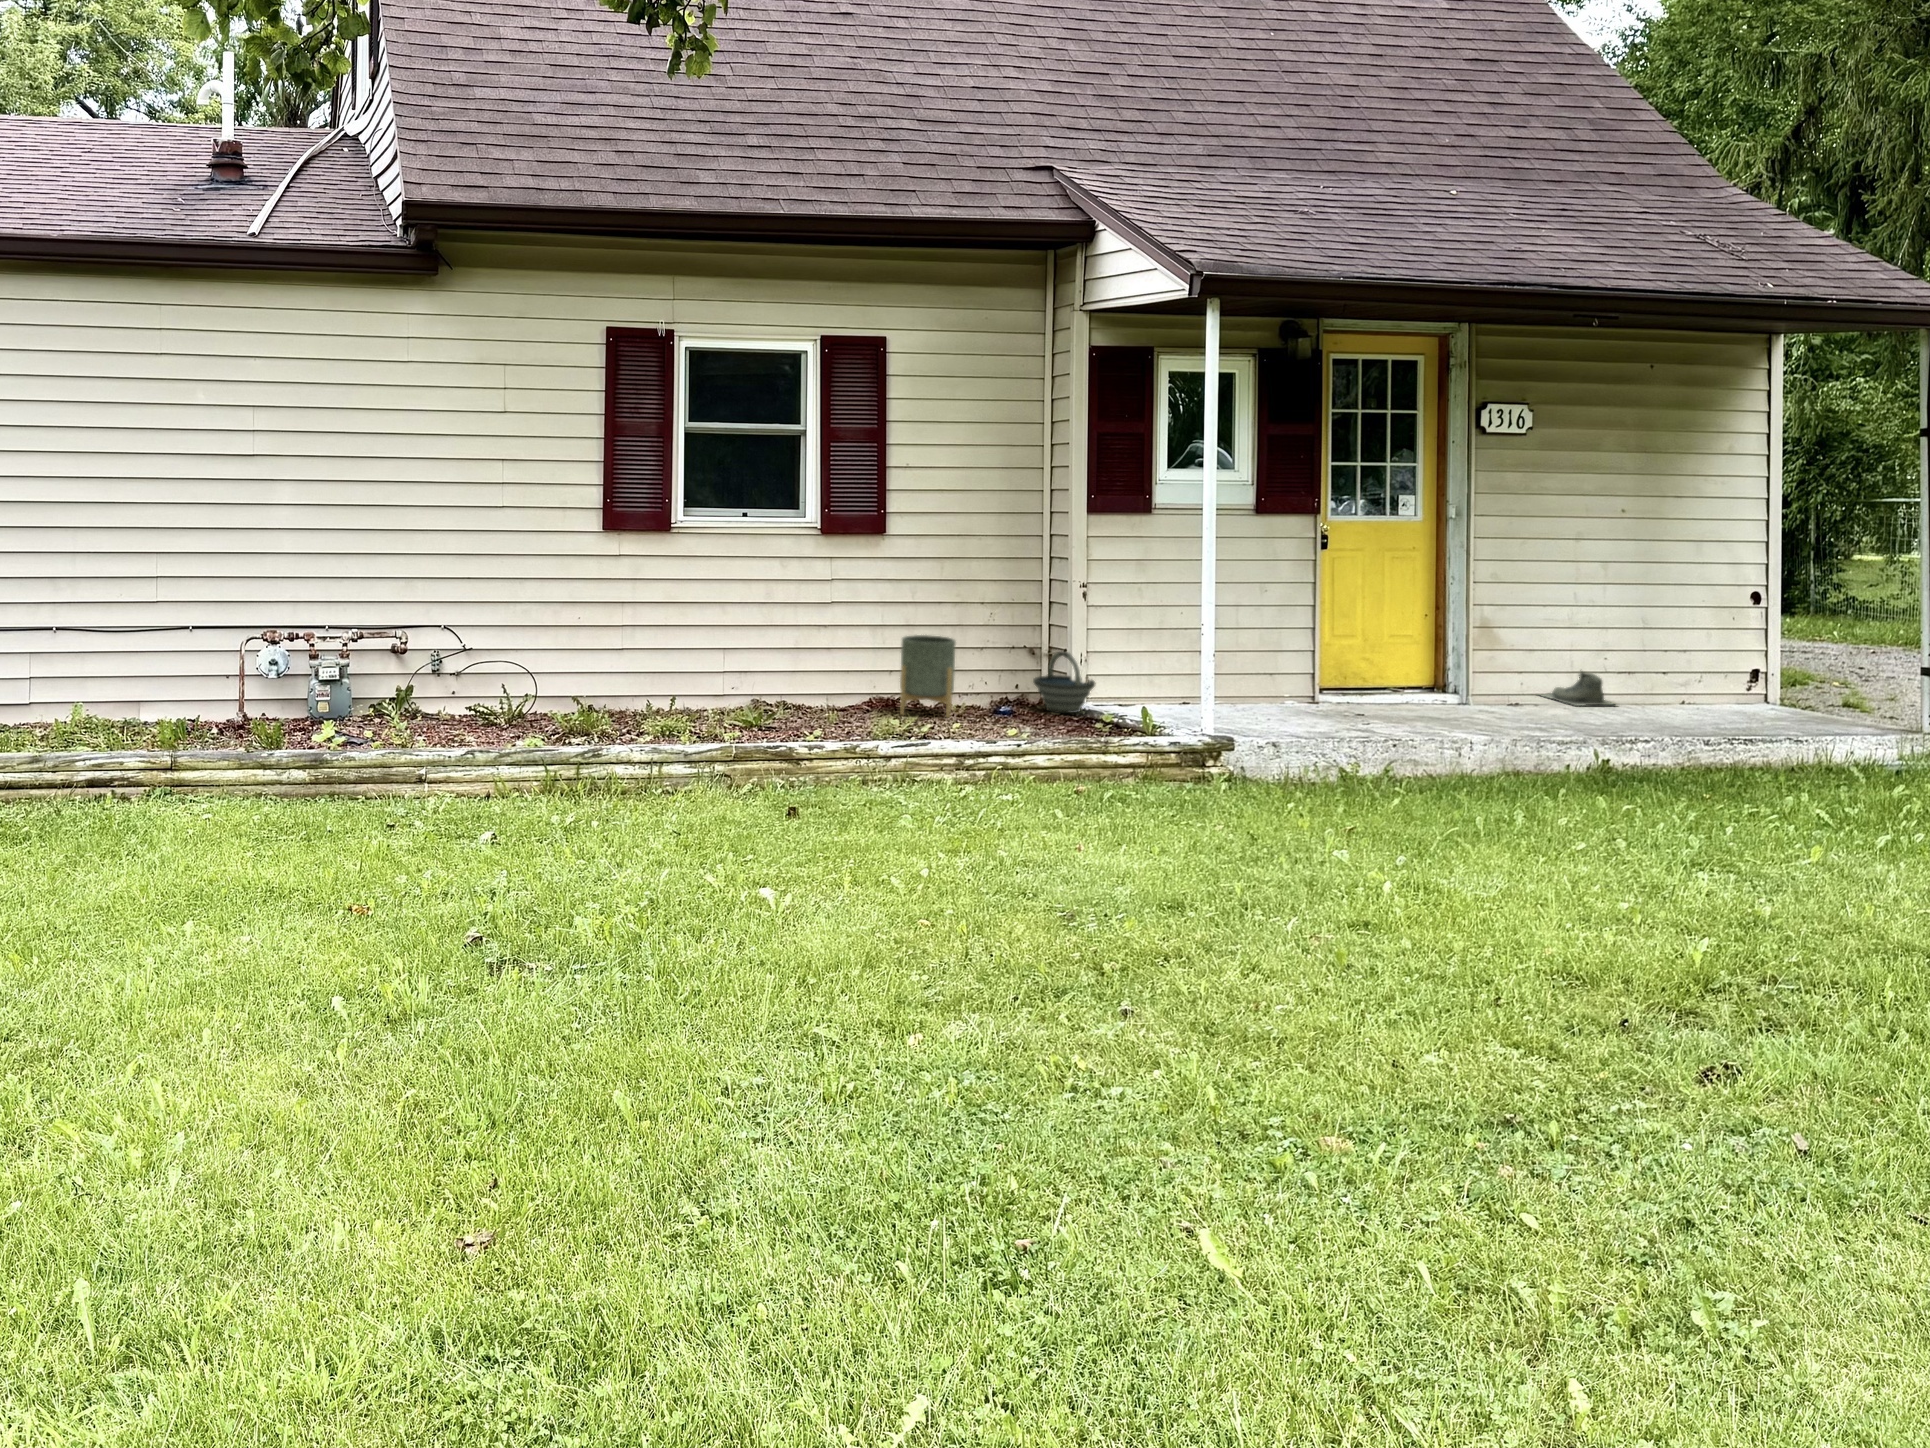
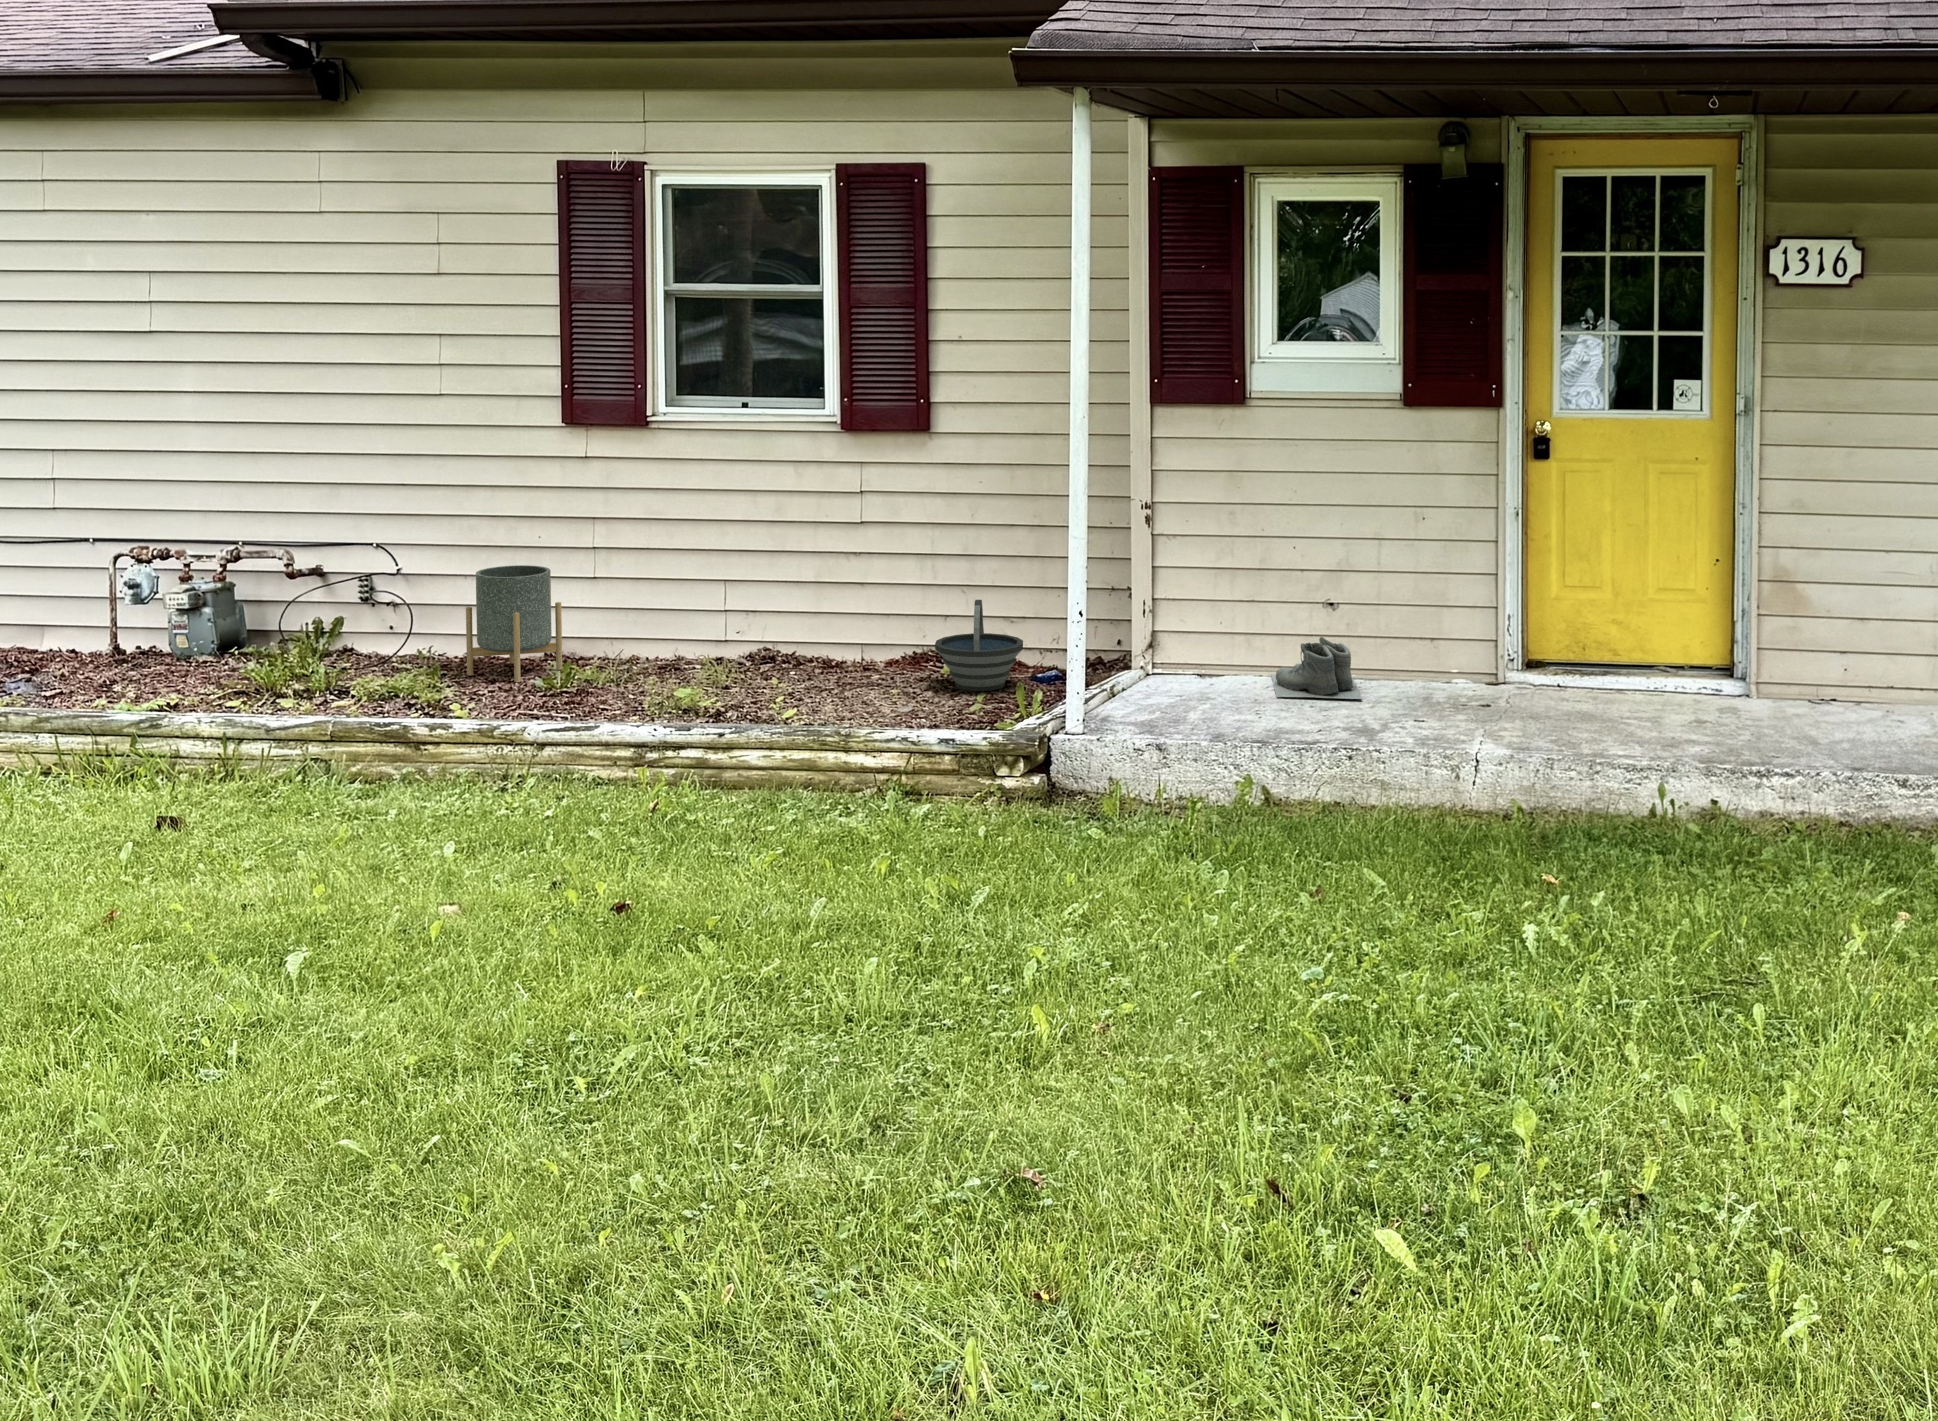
planter: present [900,635,956,718] -> present [466,565,562,682]
boots: present [1542,671,1613,706] -> present [1271,637,1362,699]

